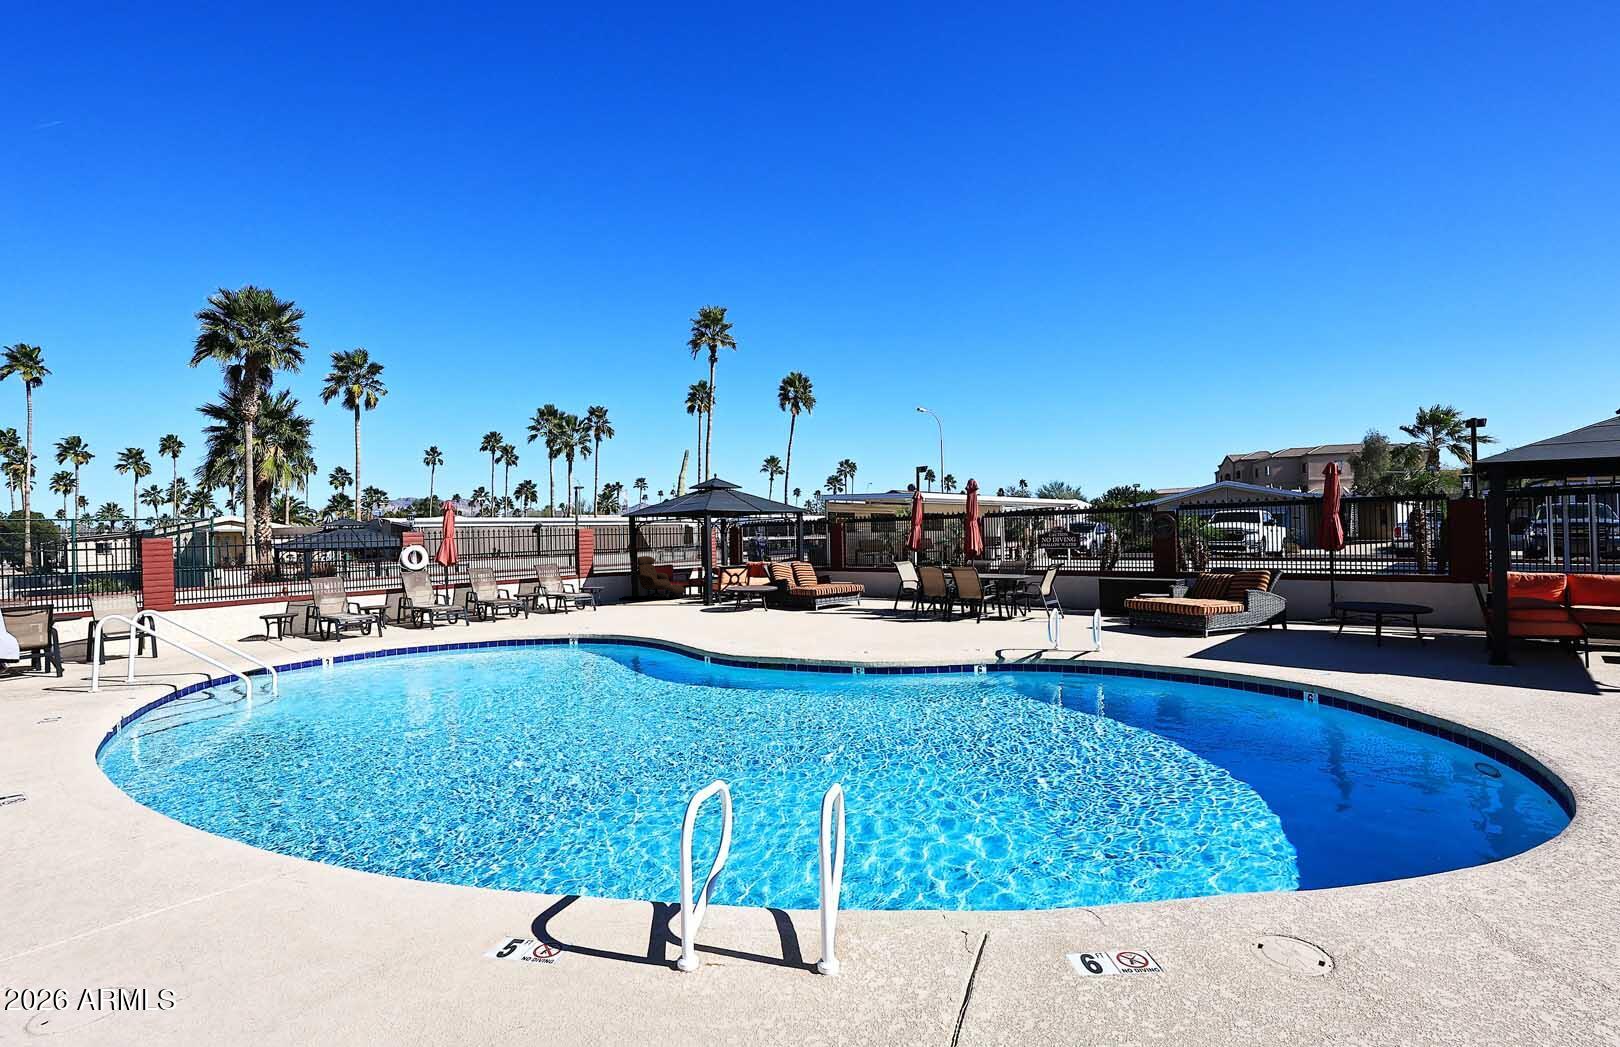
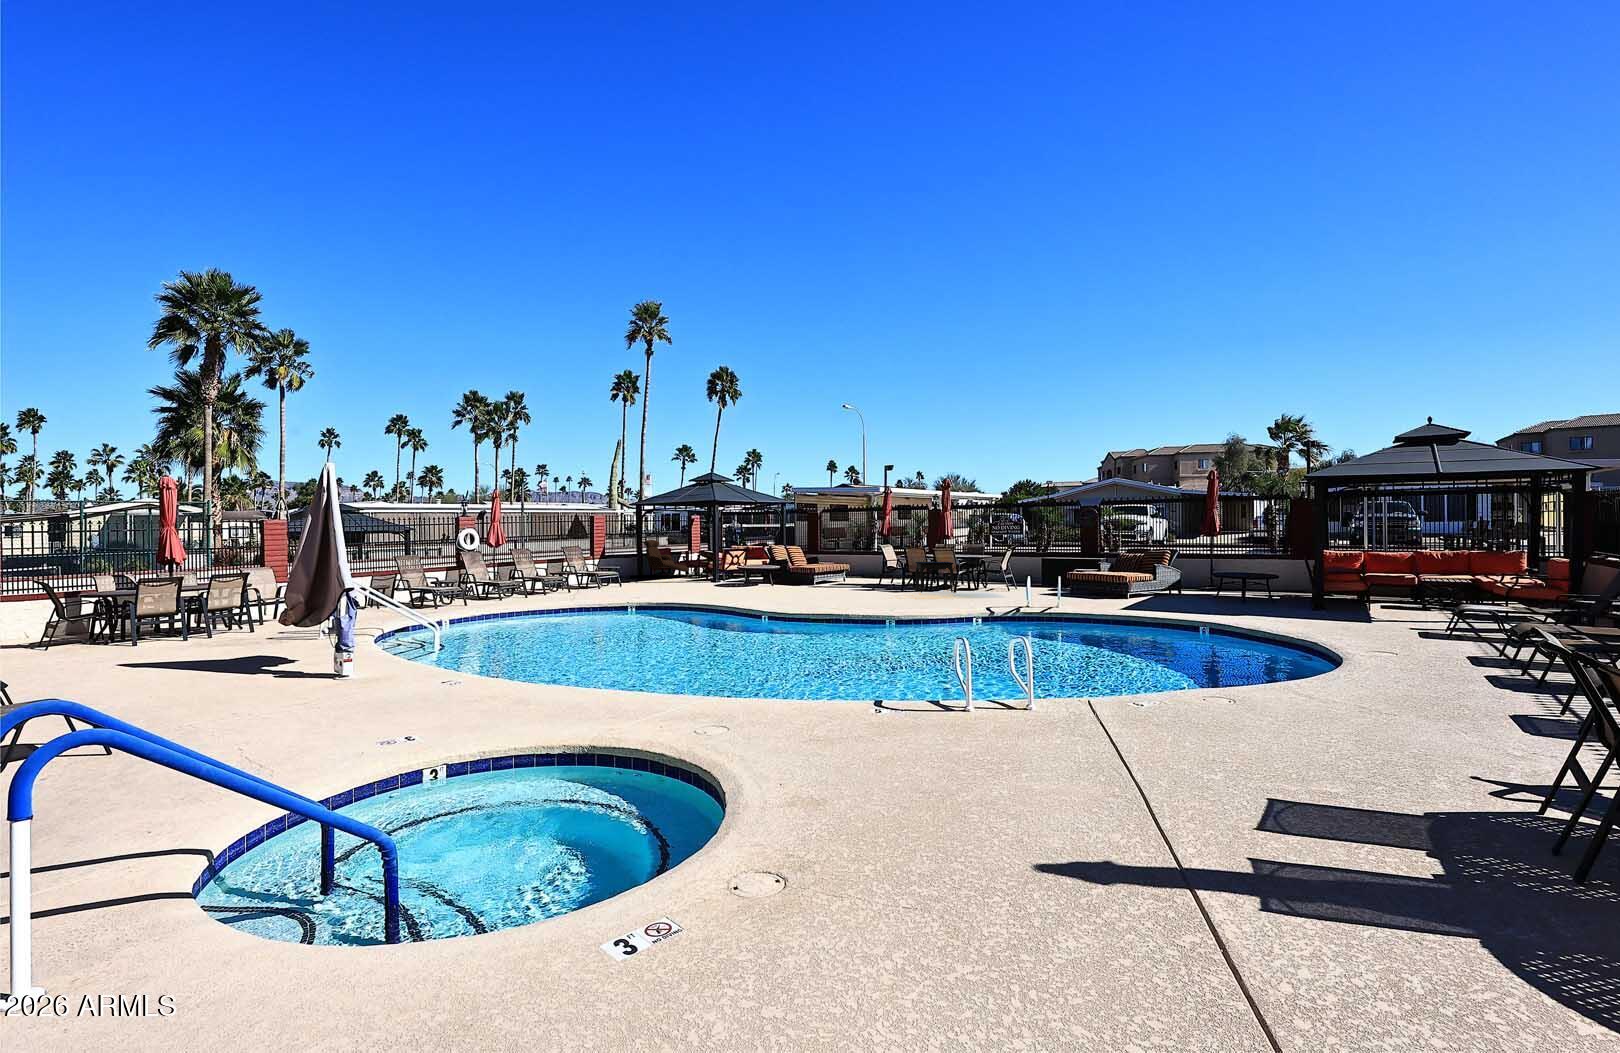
side table: none [929,584,975,624] -> present [916,562,954,593]

